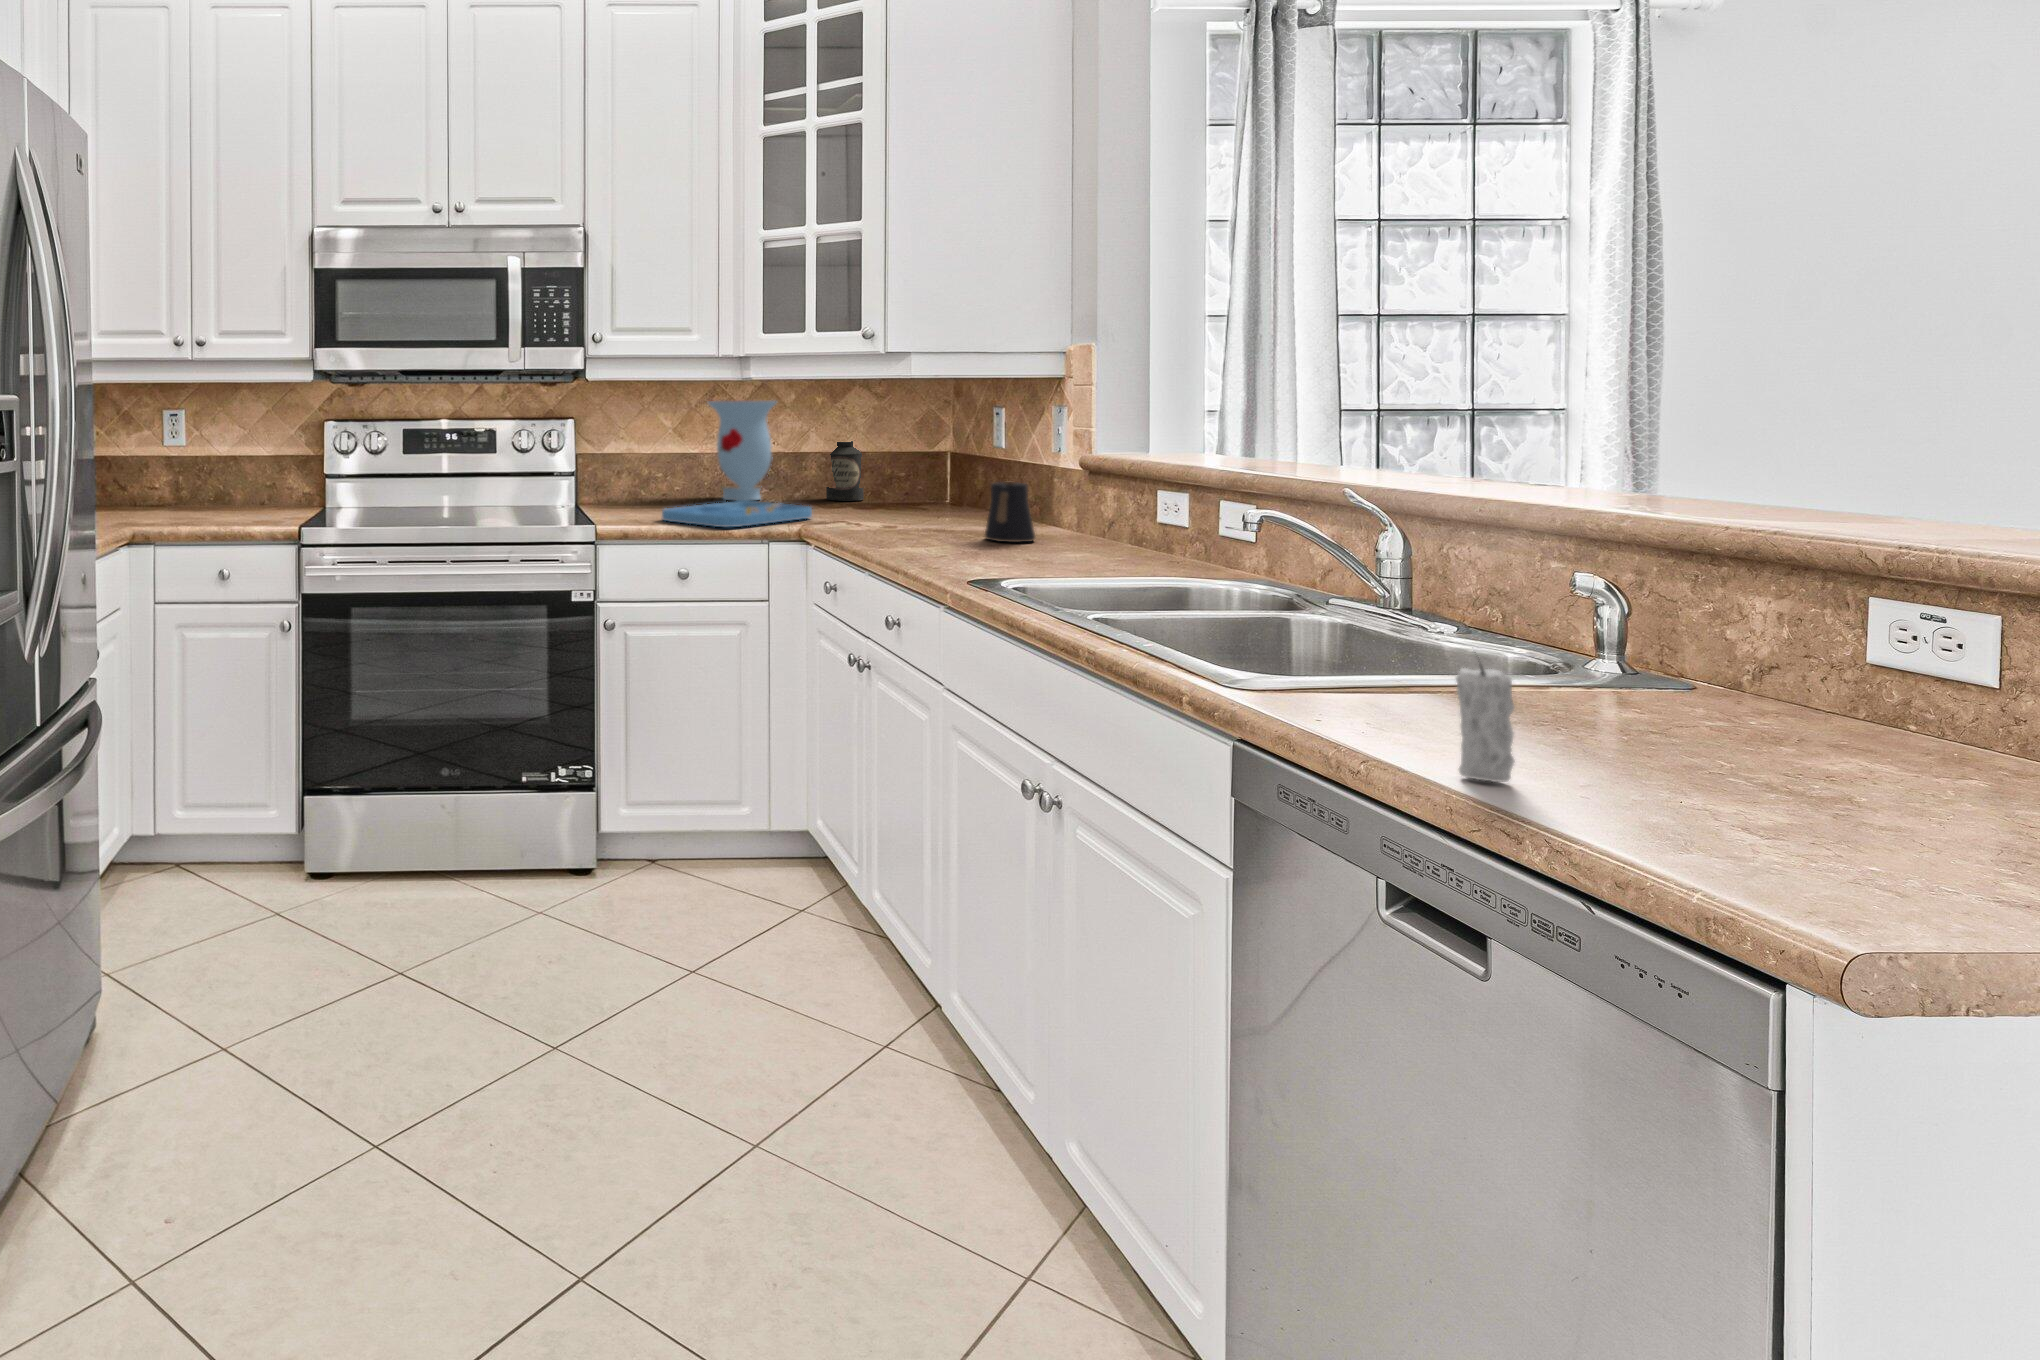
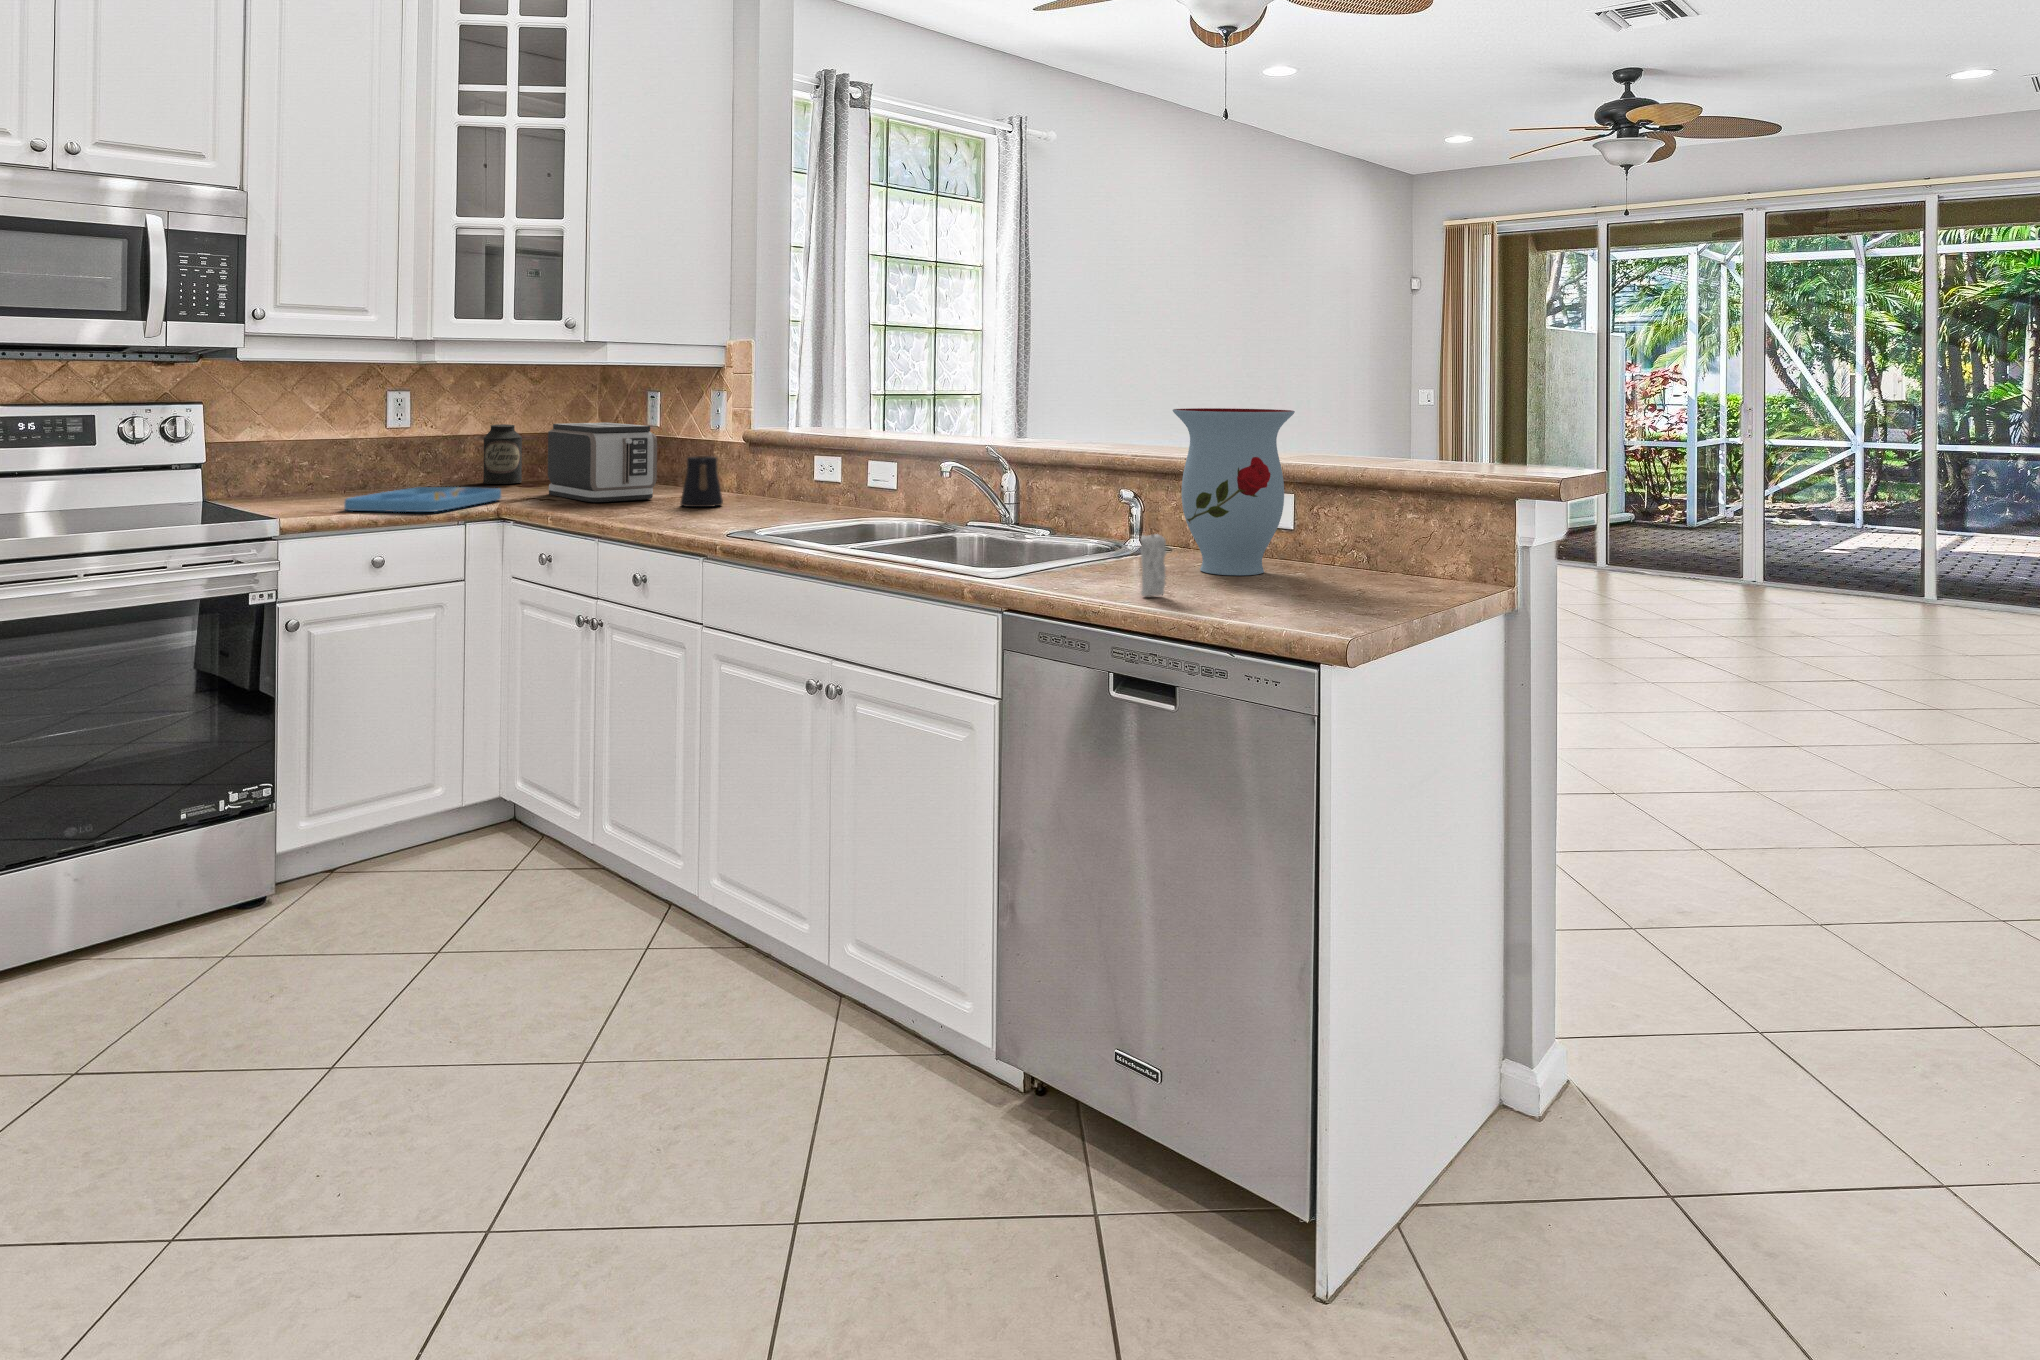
vase: present [708,401,776,501] -> present [1173,408,1295,575]
toaster: none [867,440,970,528] -> present [548,423,657,502]

